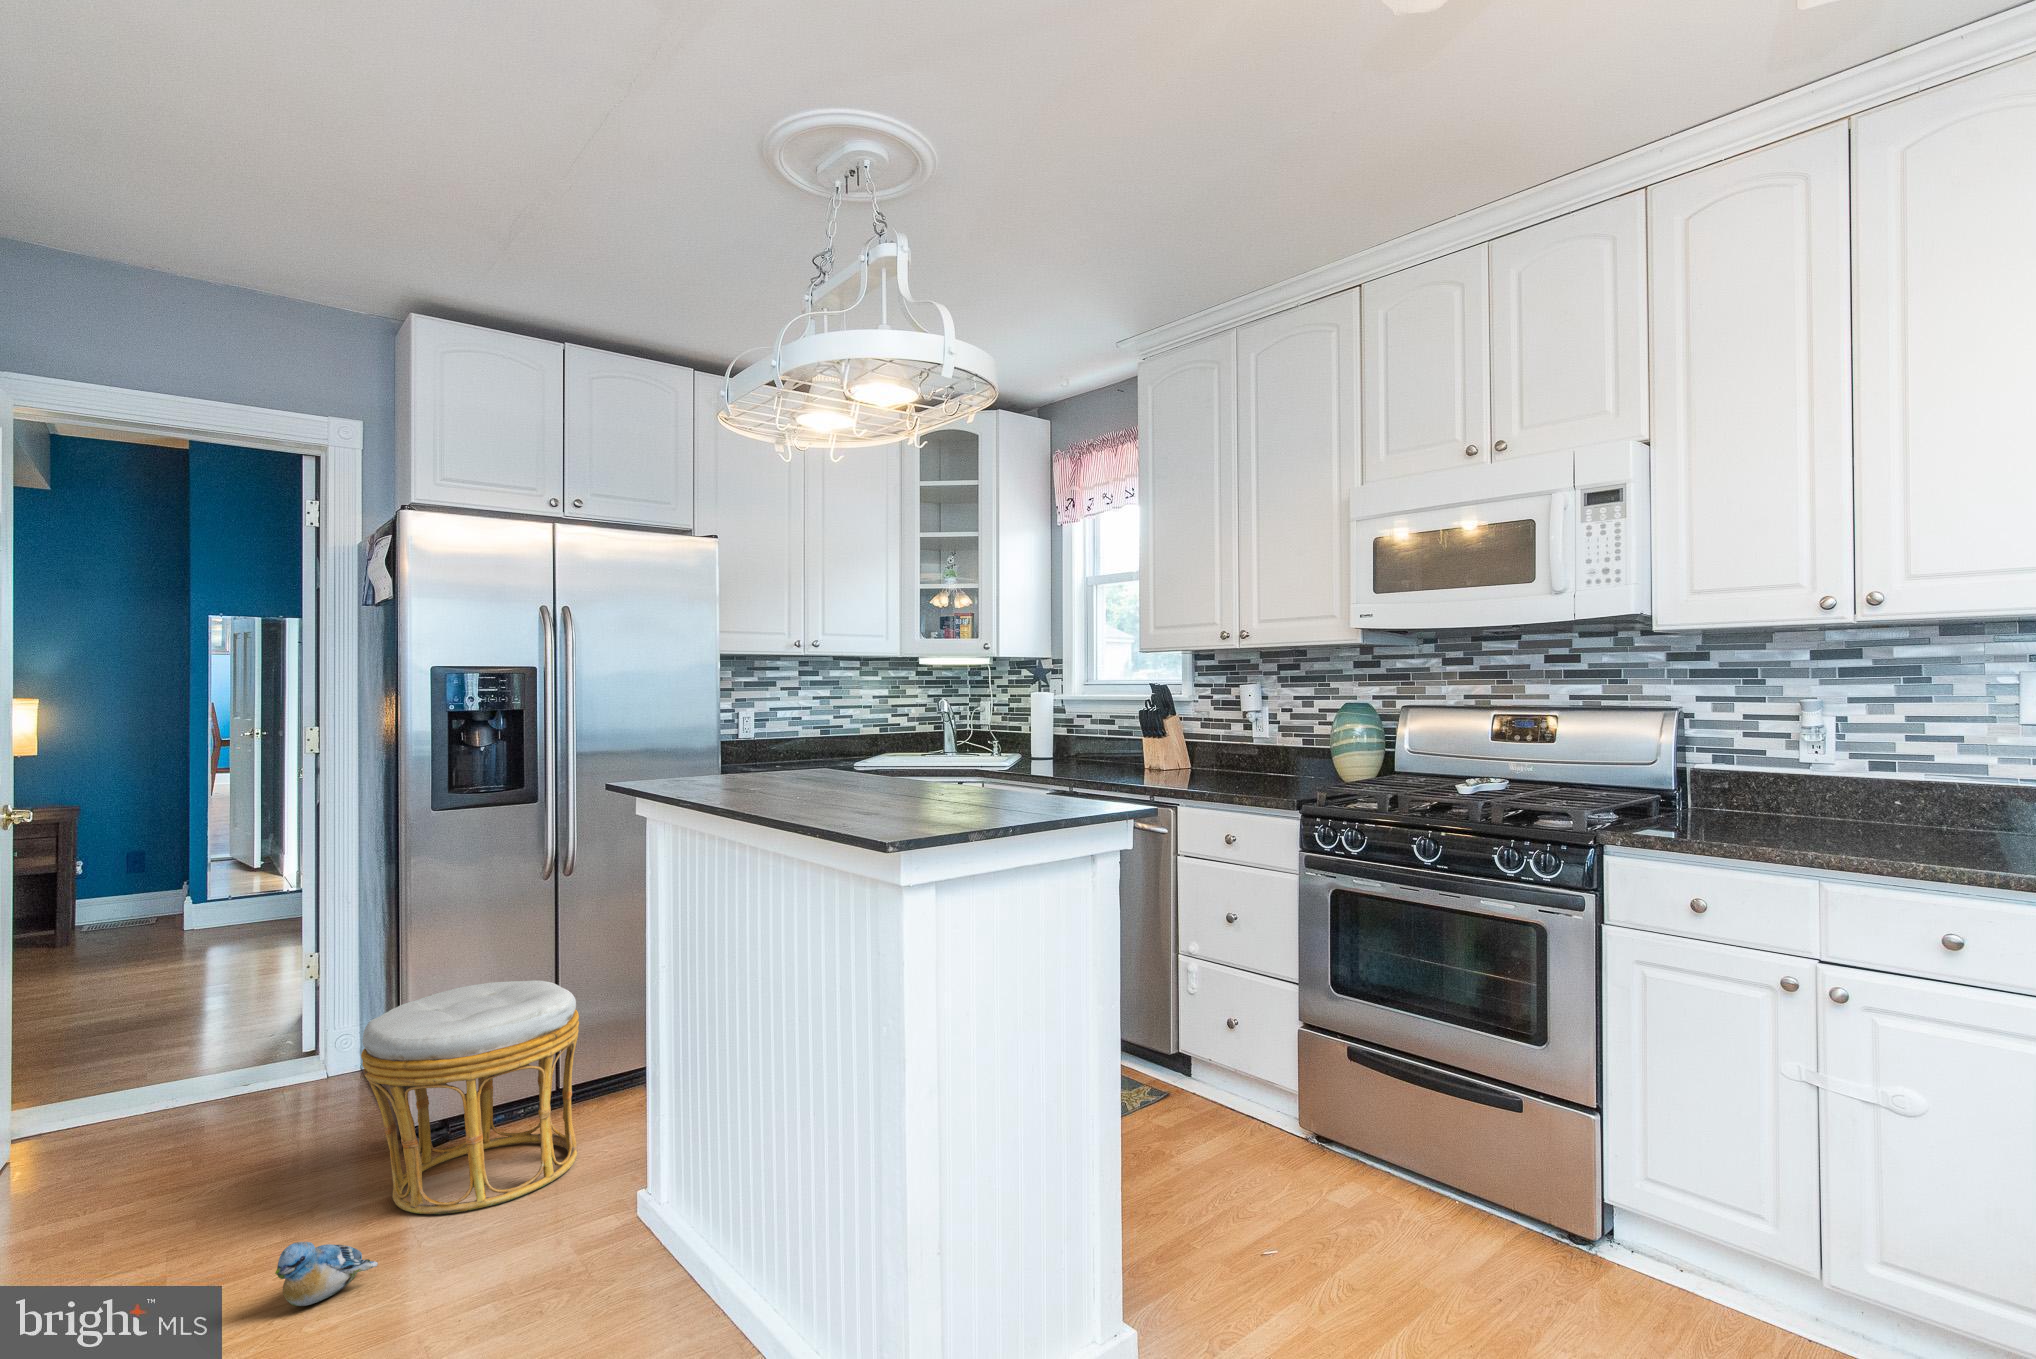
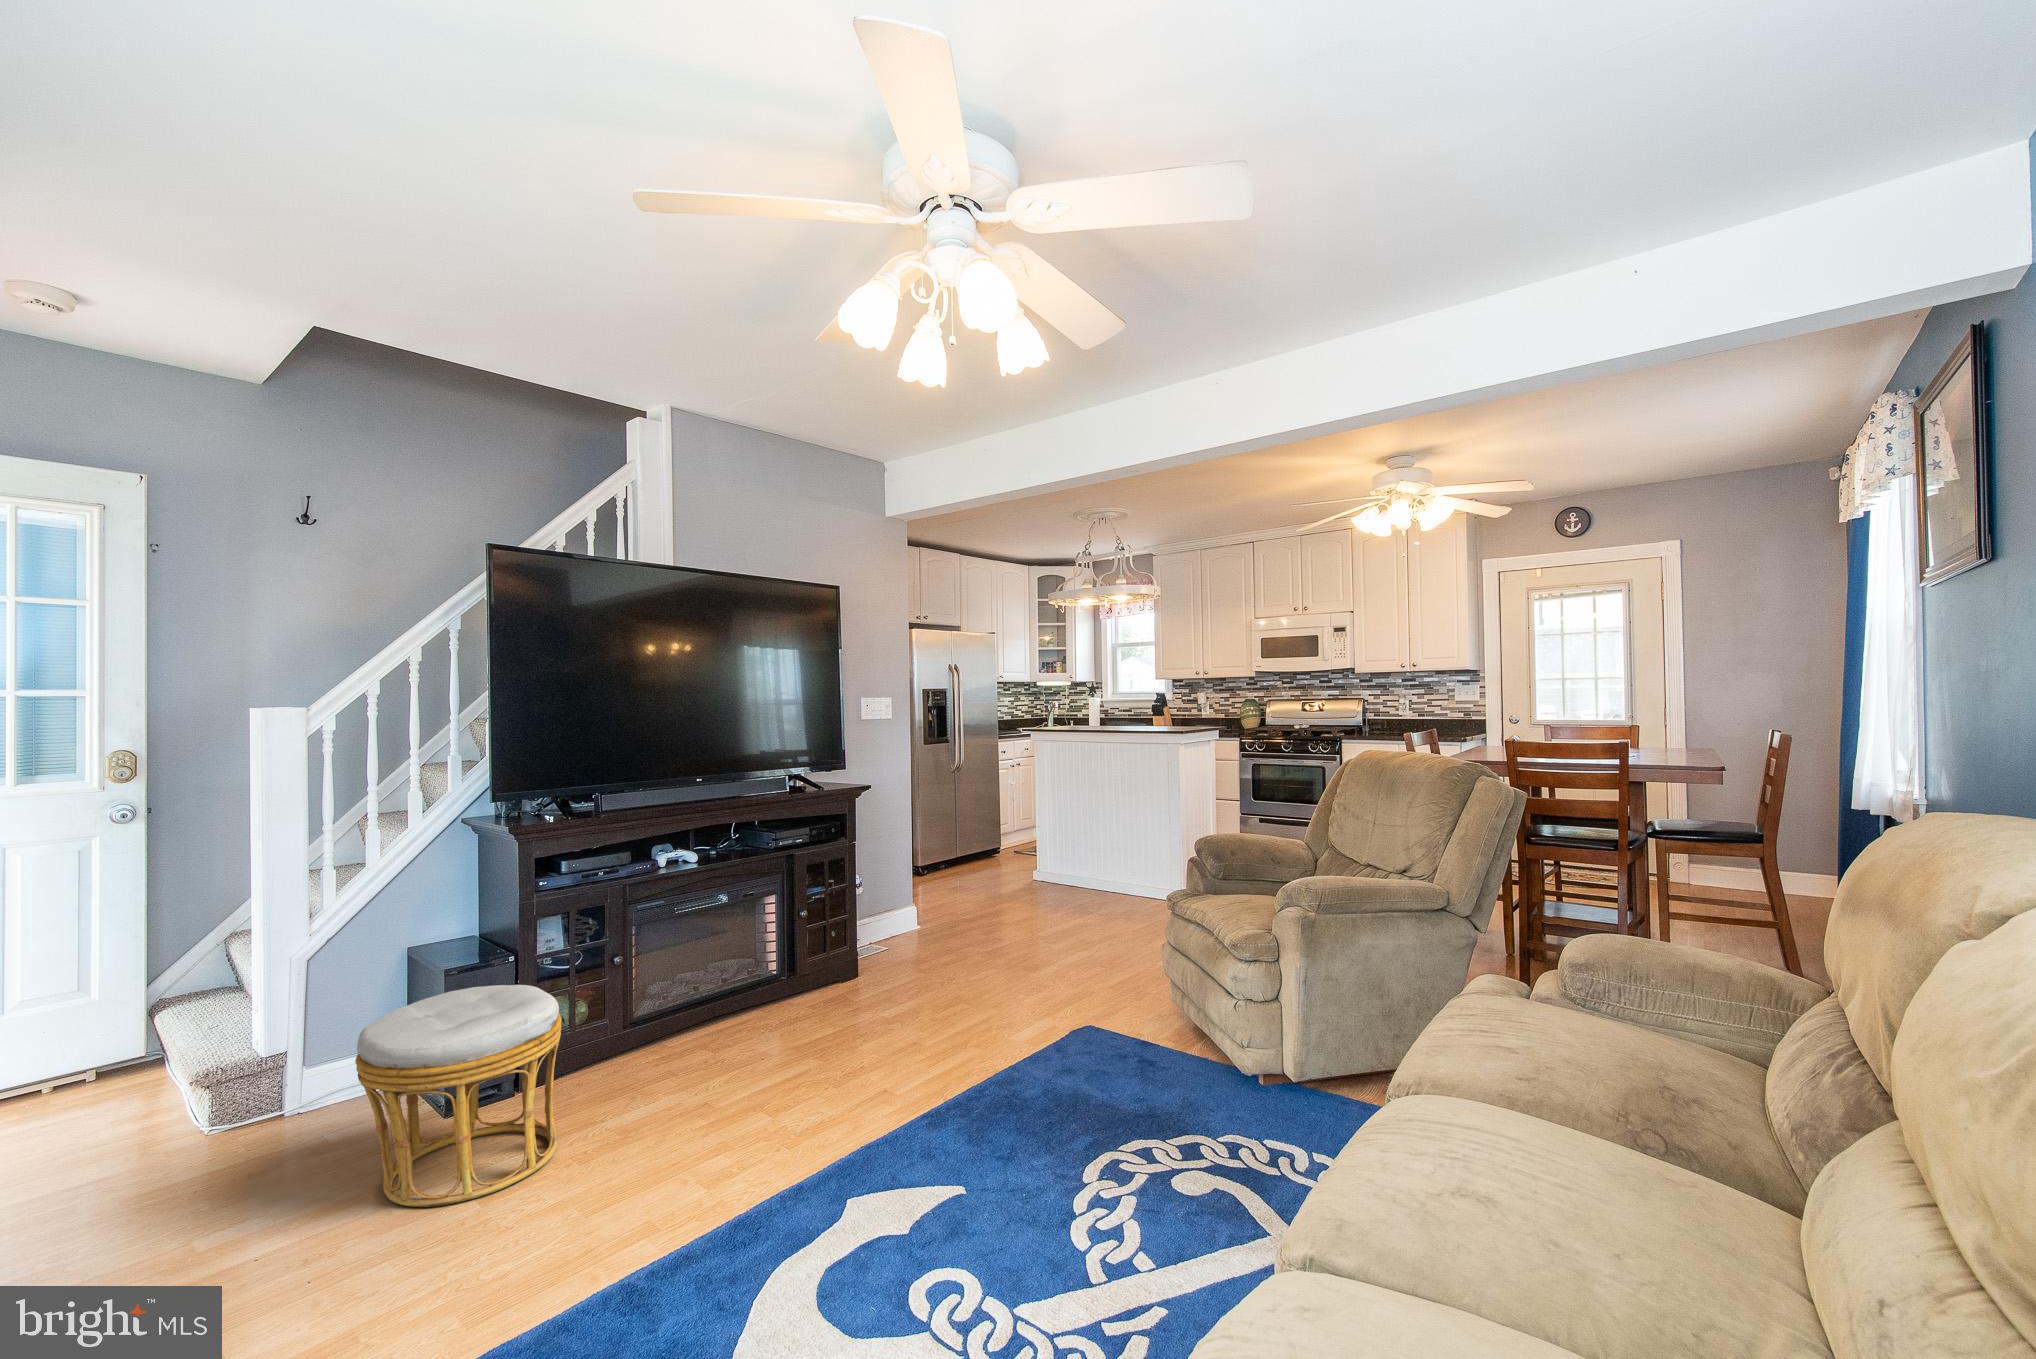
plush toy: present [275,1242,378,1306] -> none [274,1246,372,1306]

